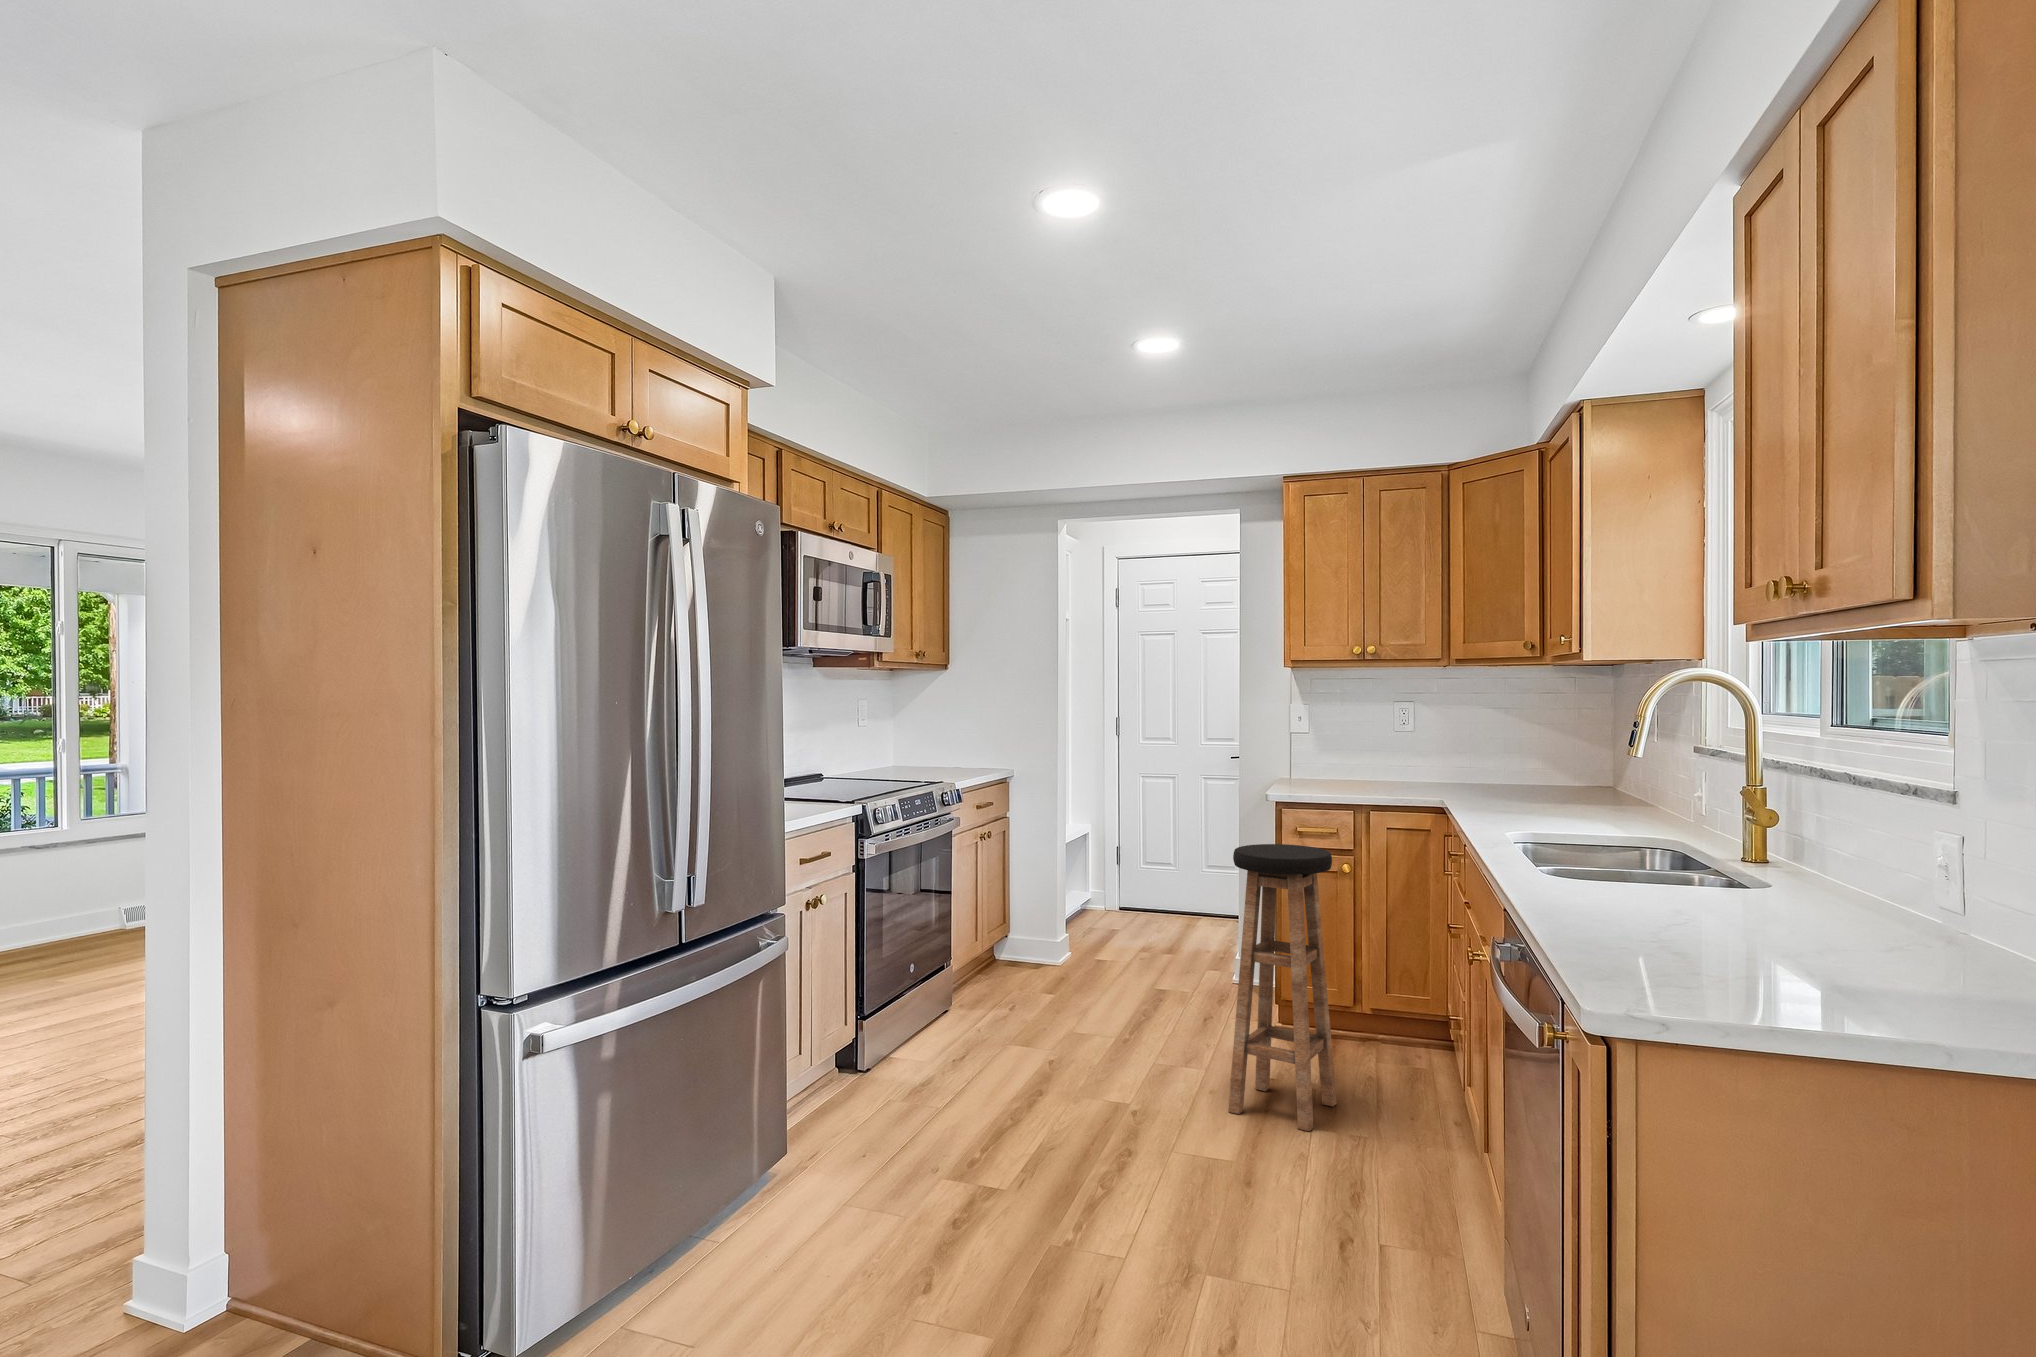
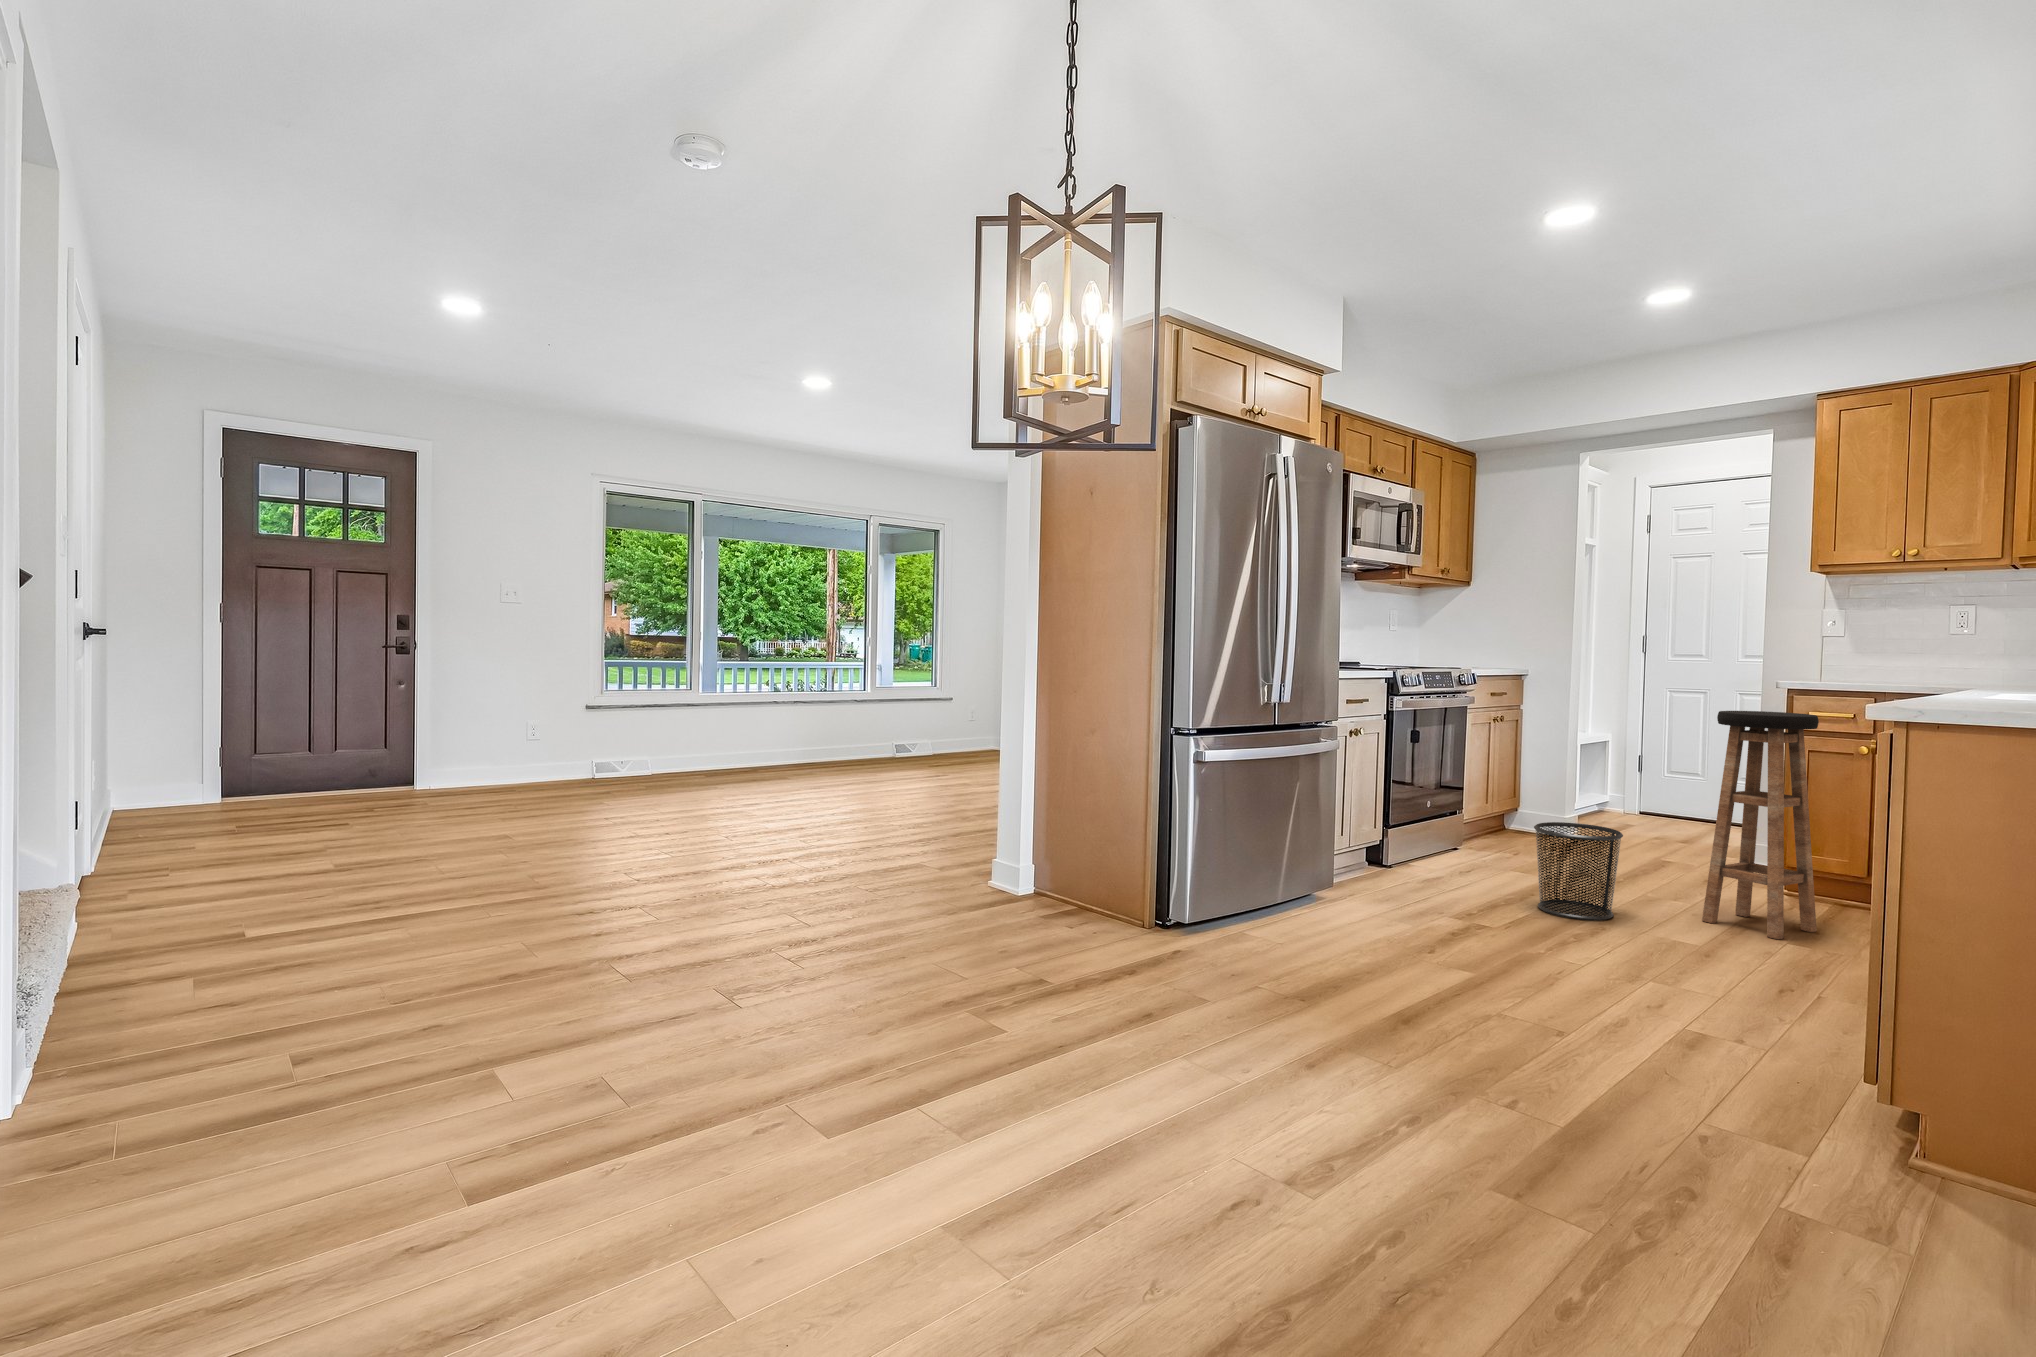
waste bin: none [1044,1004,1146,1146] -> present [1534,822,1623,920]

